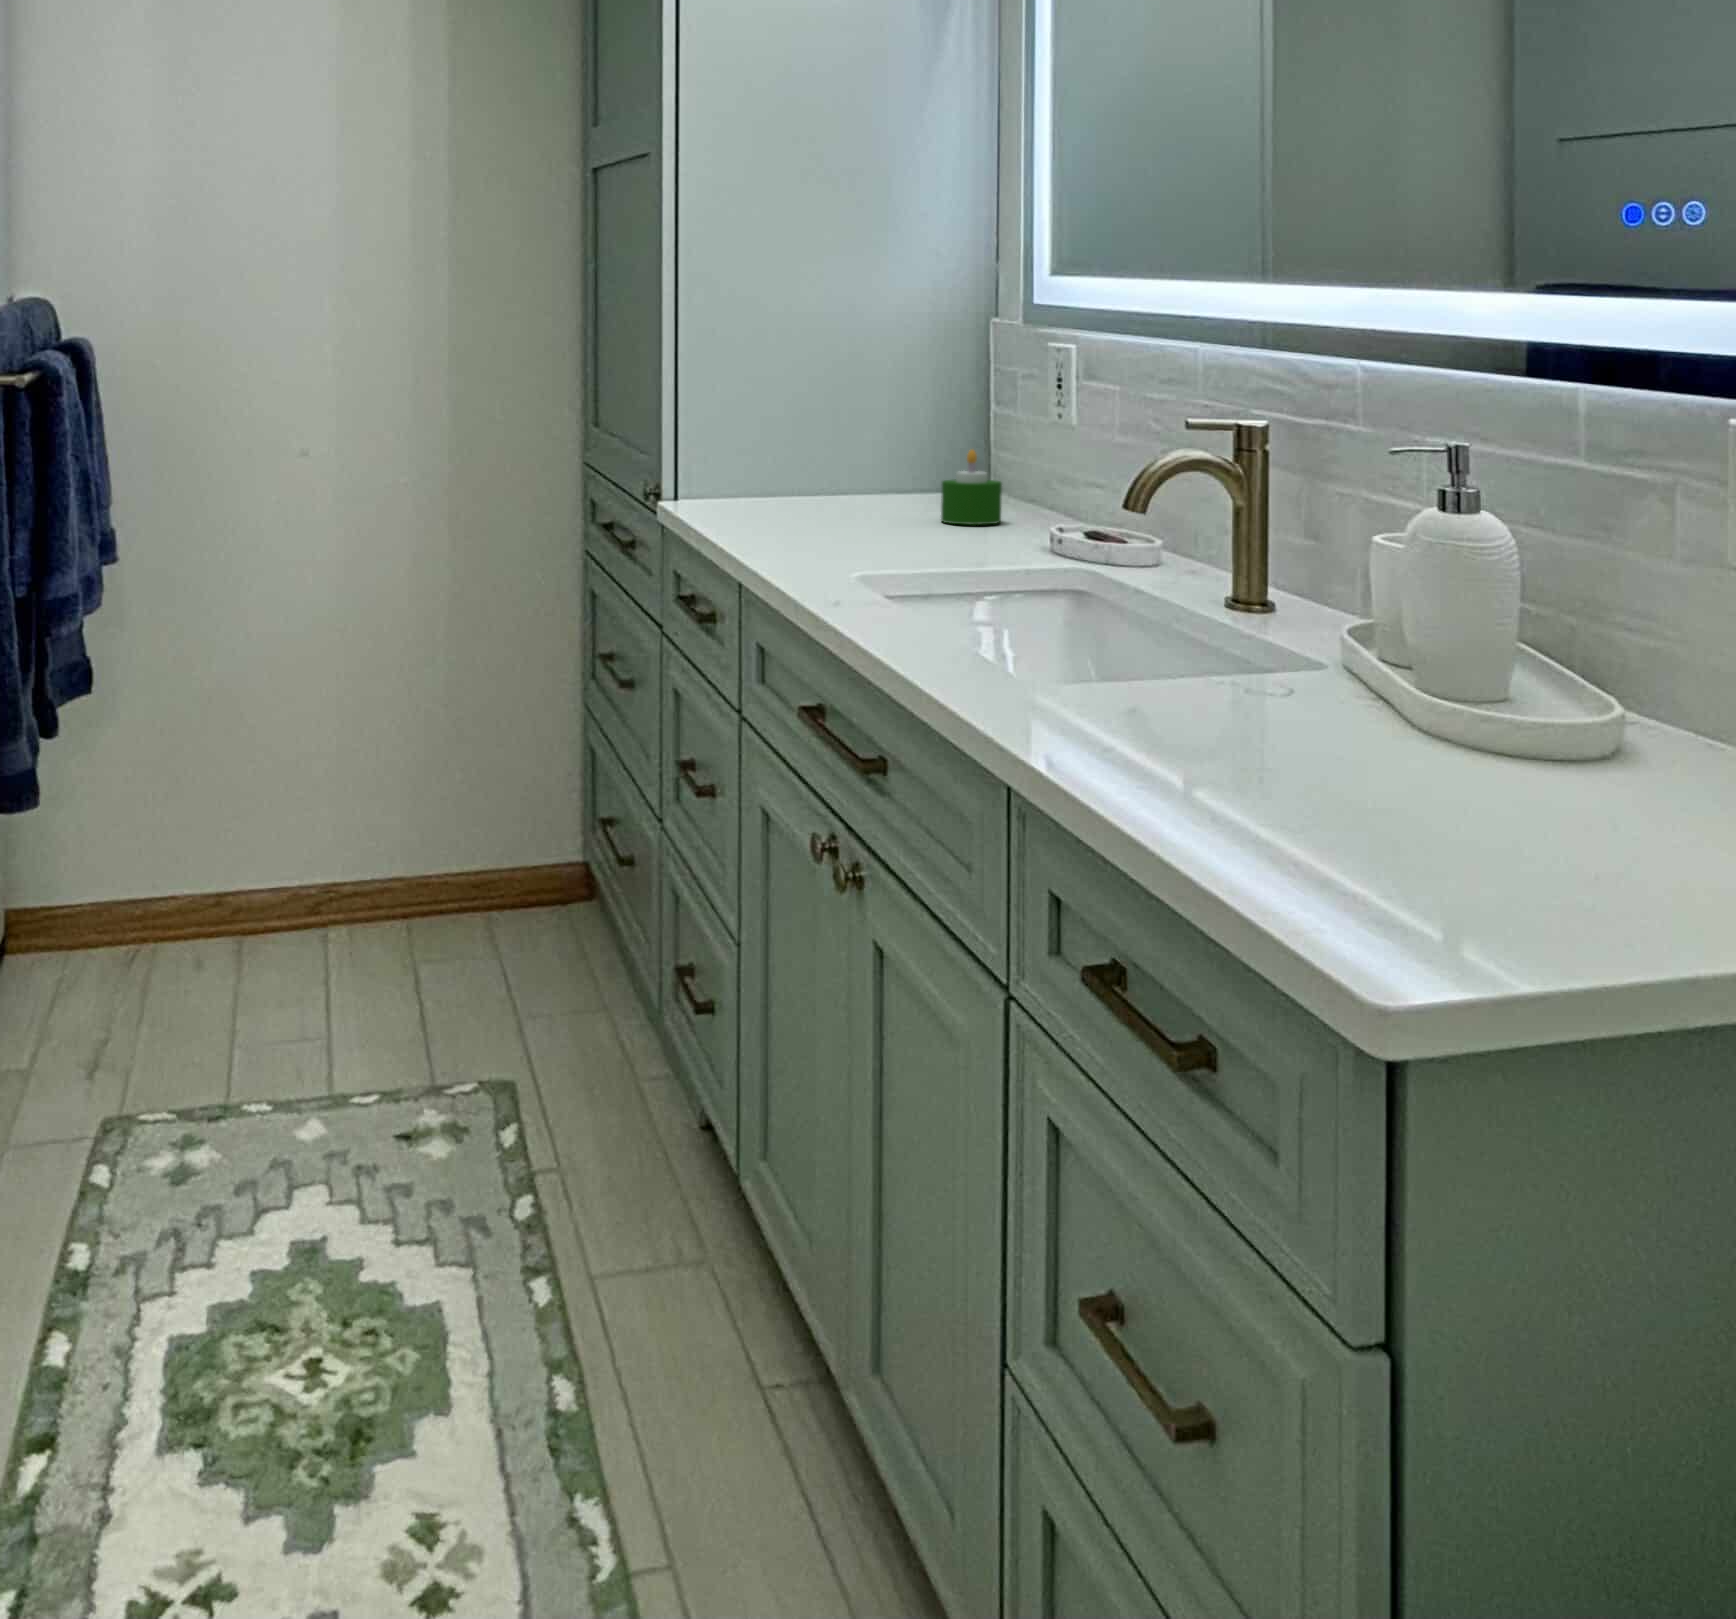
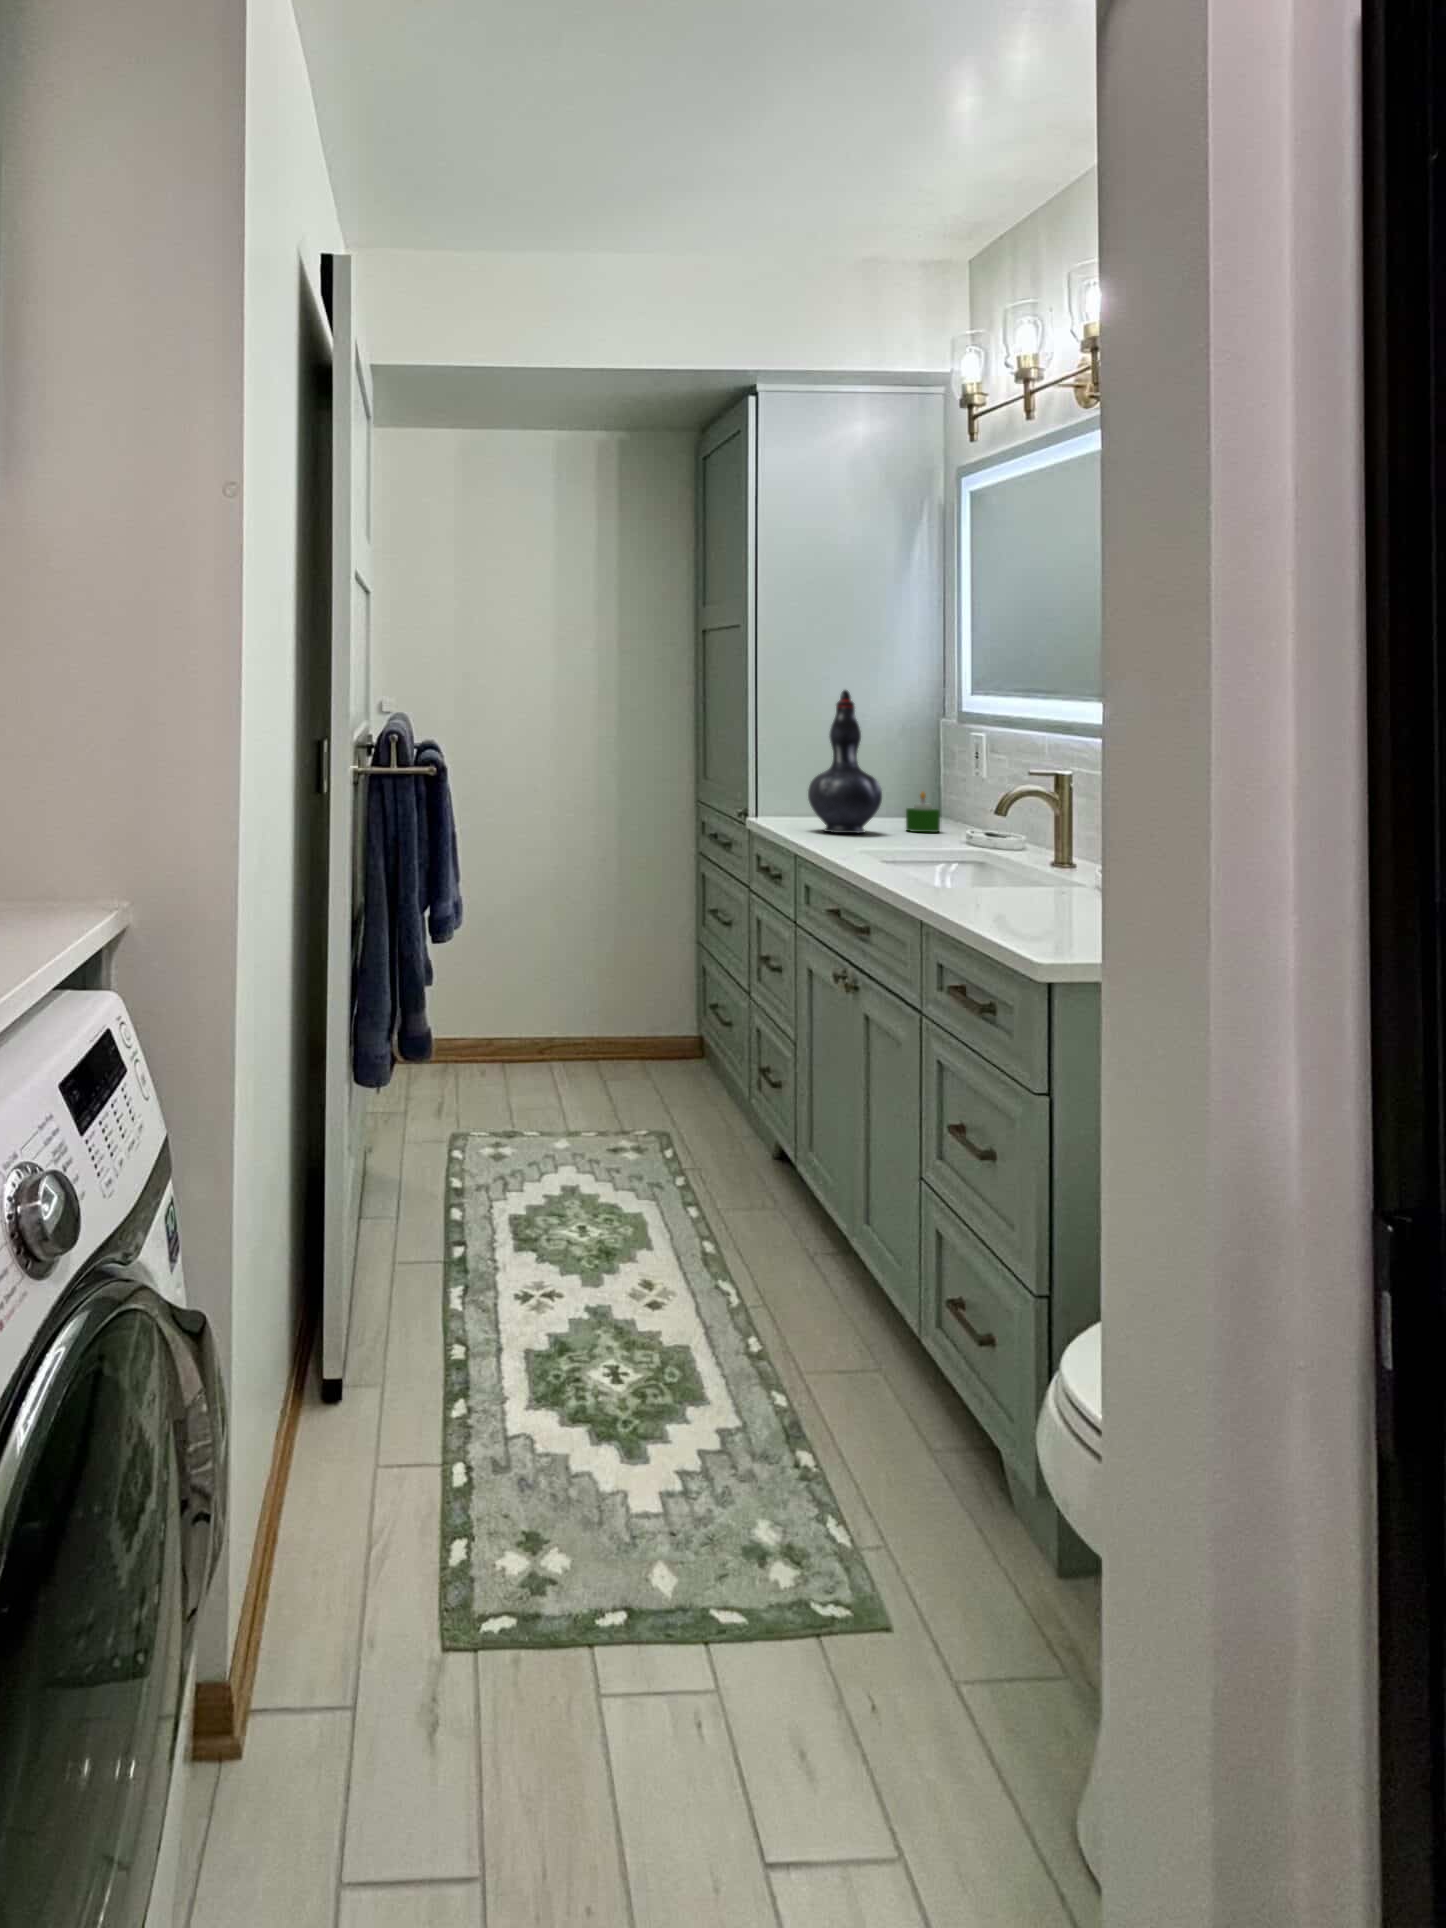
decorative vase: none [766,264,902,535] -> present [808,690,882,833]

